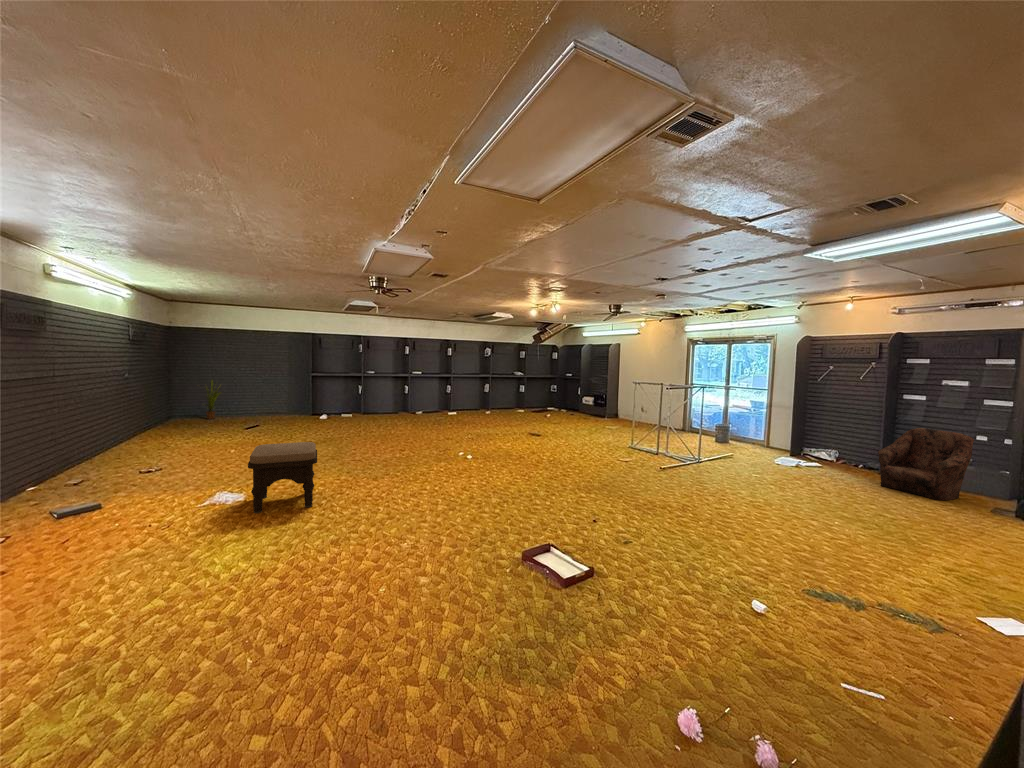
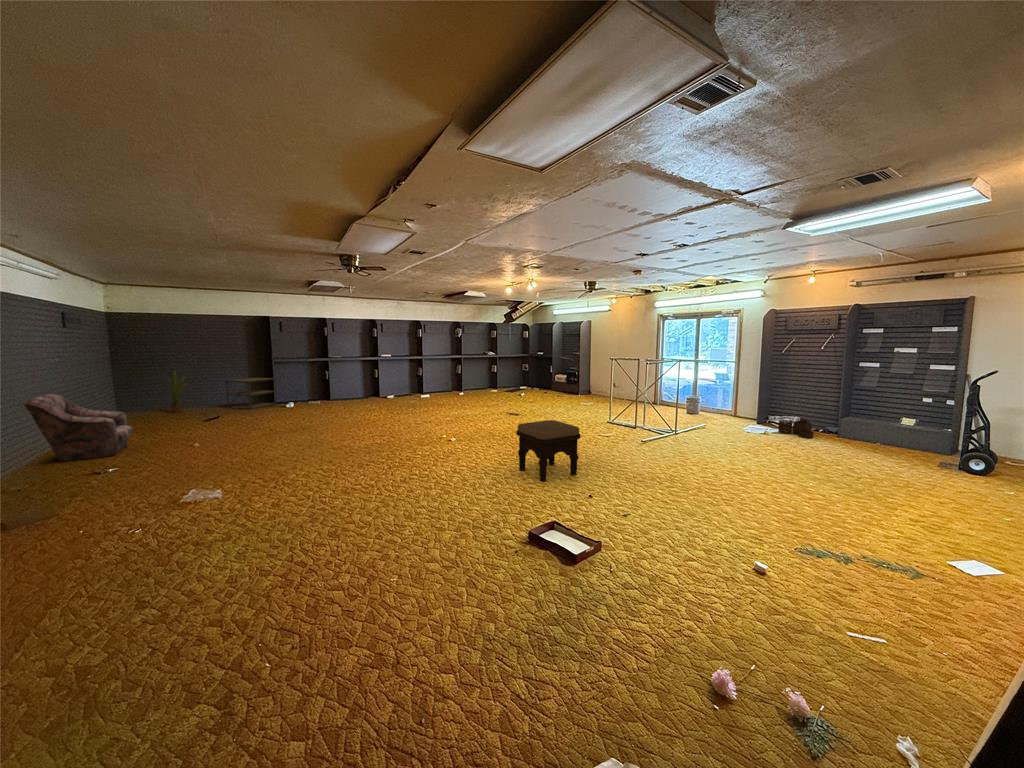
shelving unit: none [257,388,304,420] -> present [226,378,277,410]
armchair: present [878,428,974,500] -> present [24,394,133,461]
ottoman: present [248,442,317,513] -> present [517,420,580,482]
woven basket: none [814,452,853,476] -> present [778,419,813,439]

